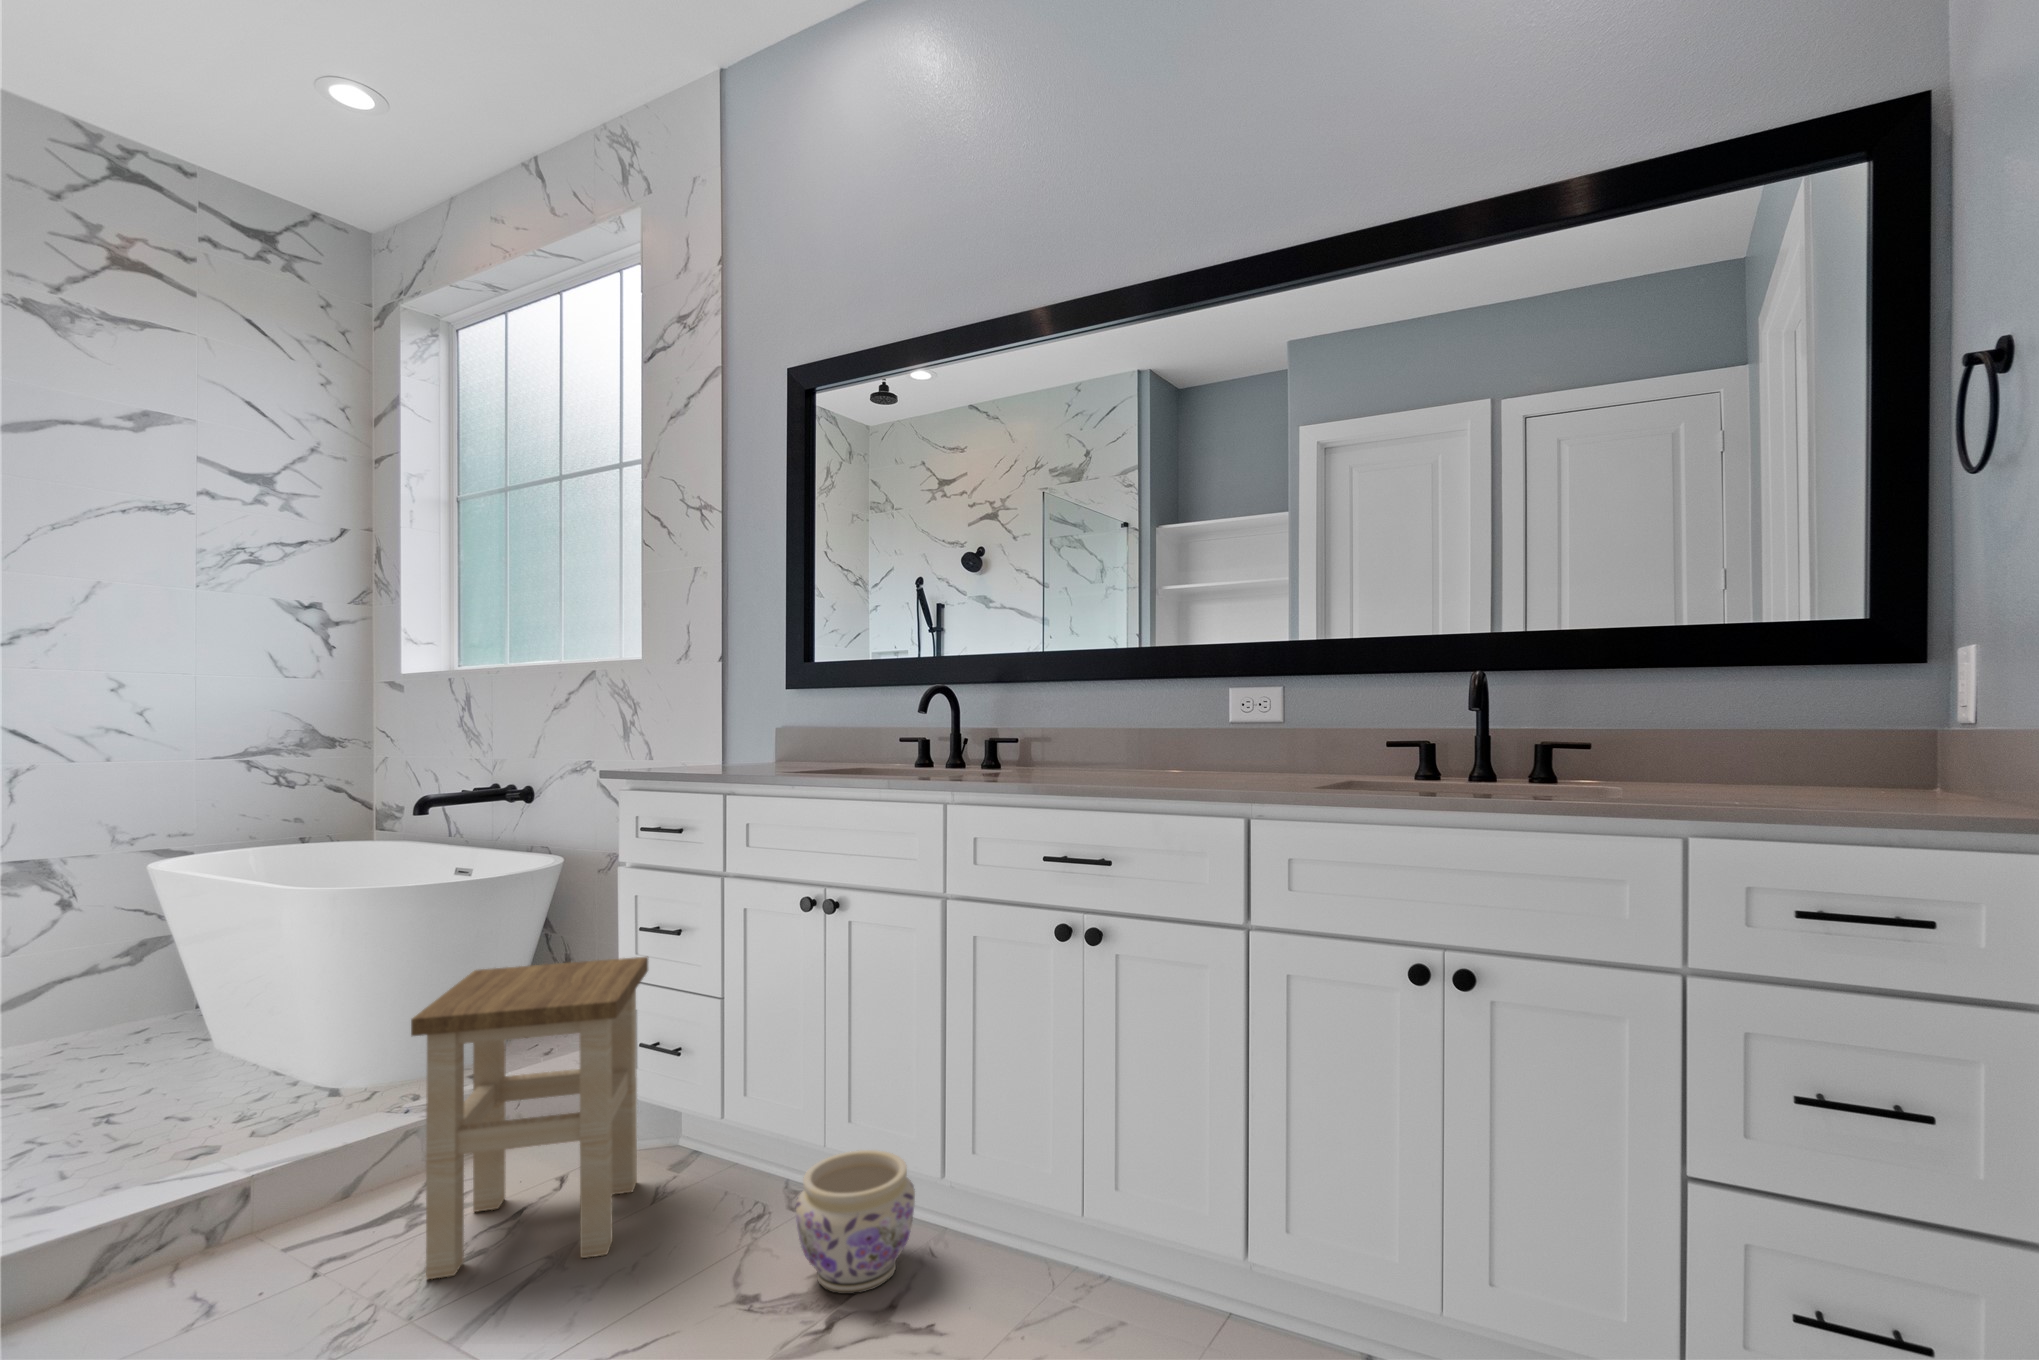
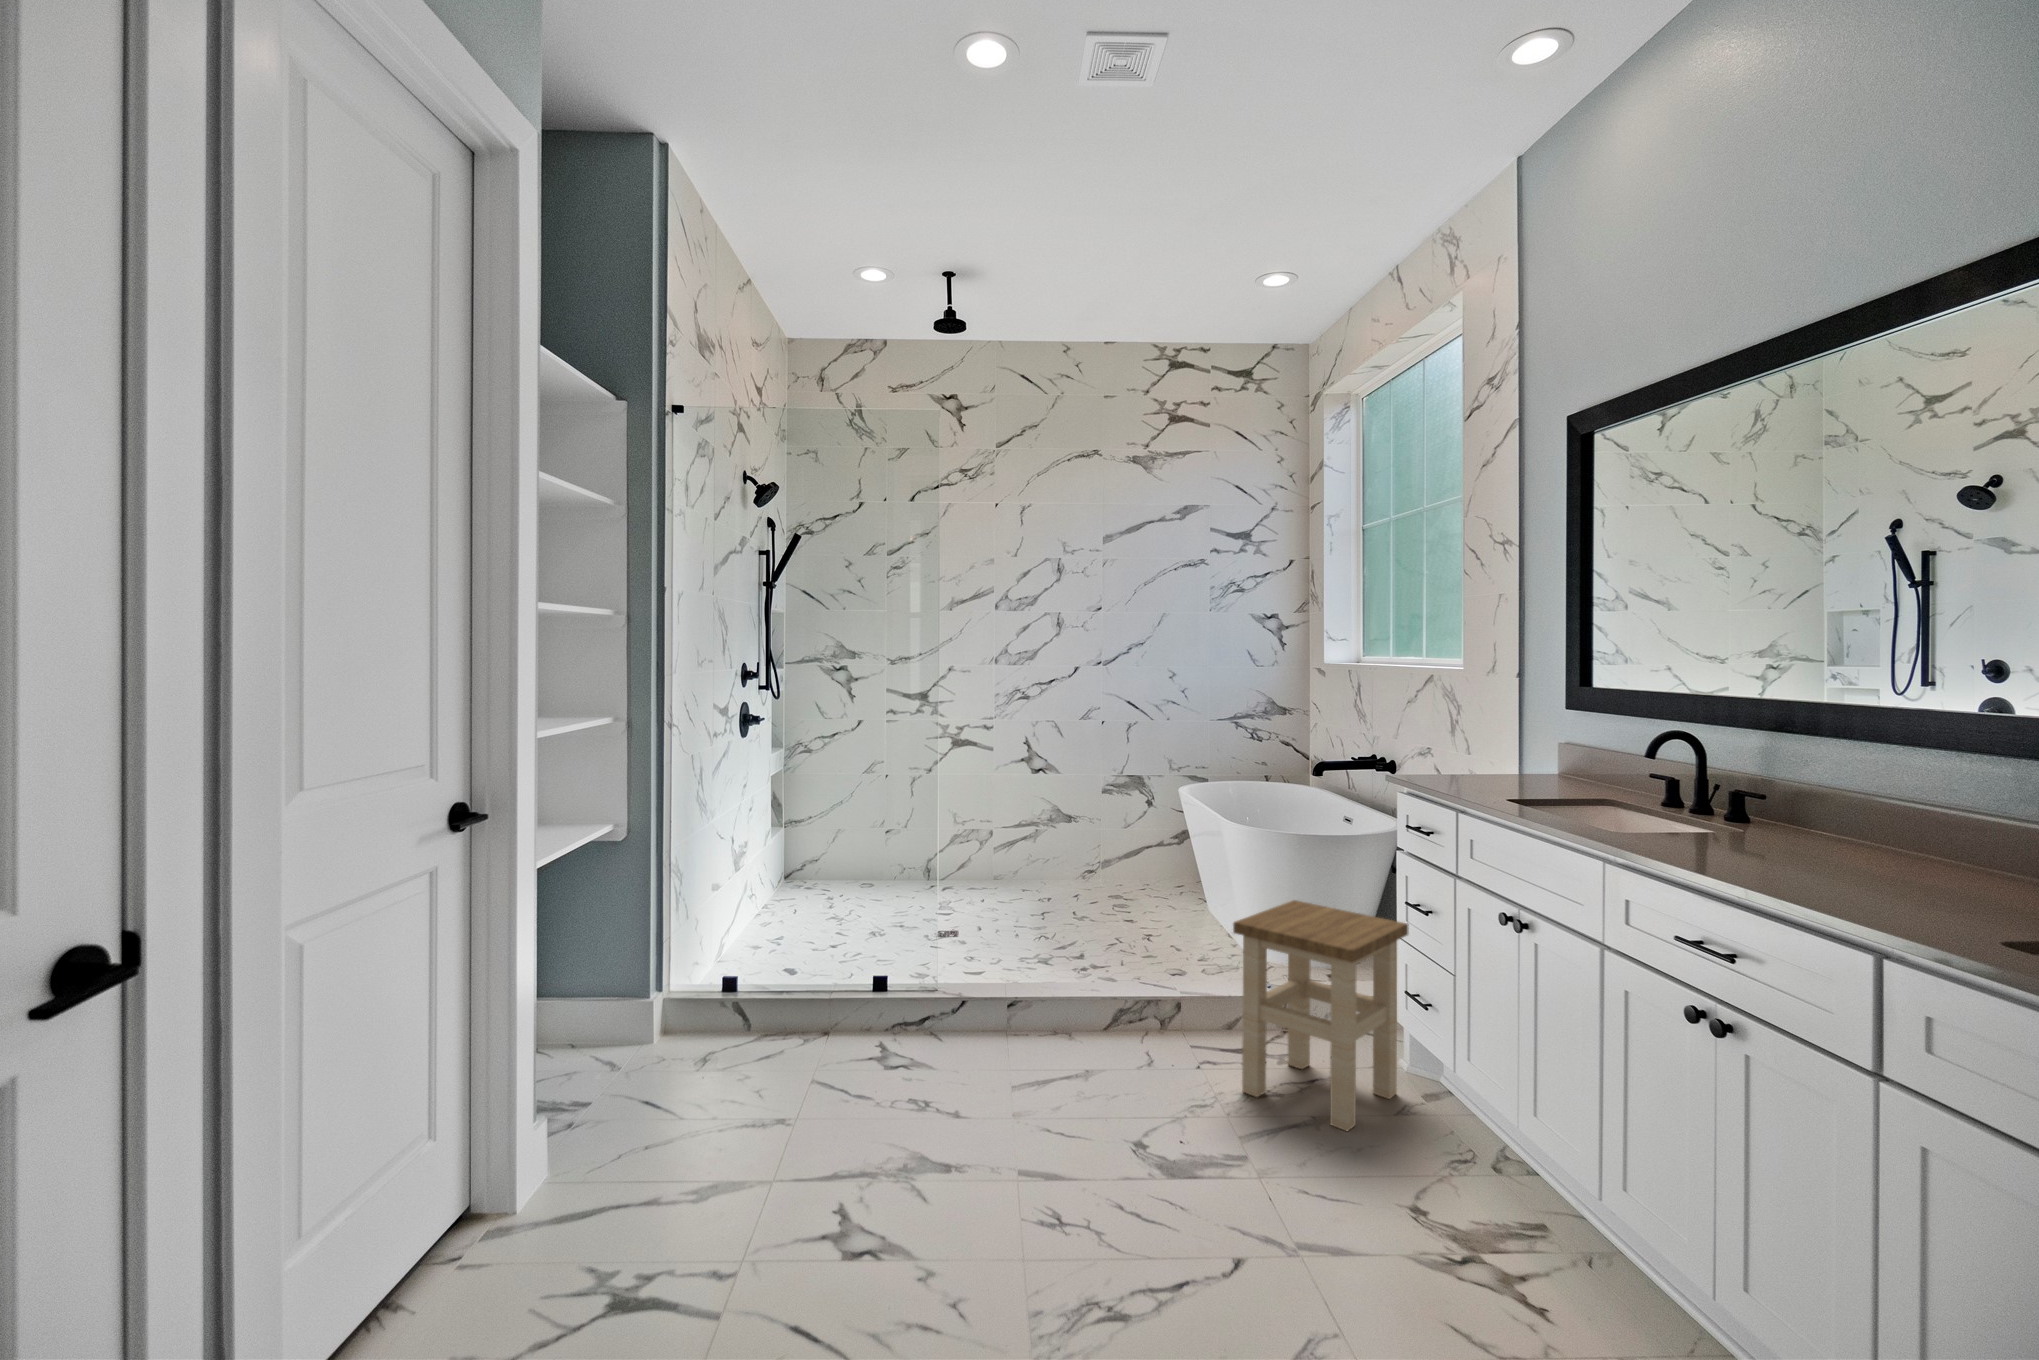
planter: present [796,1150,915,1294] -> none [1460,1135,1574,1262]

